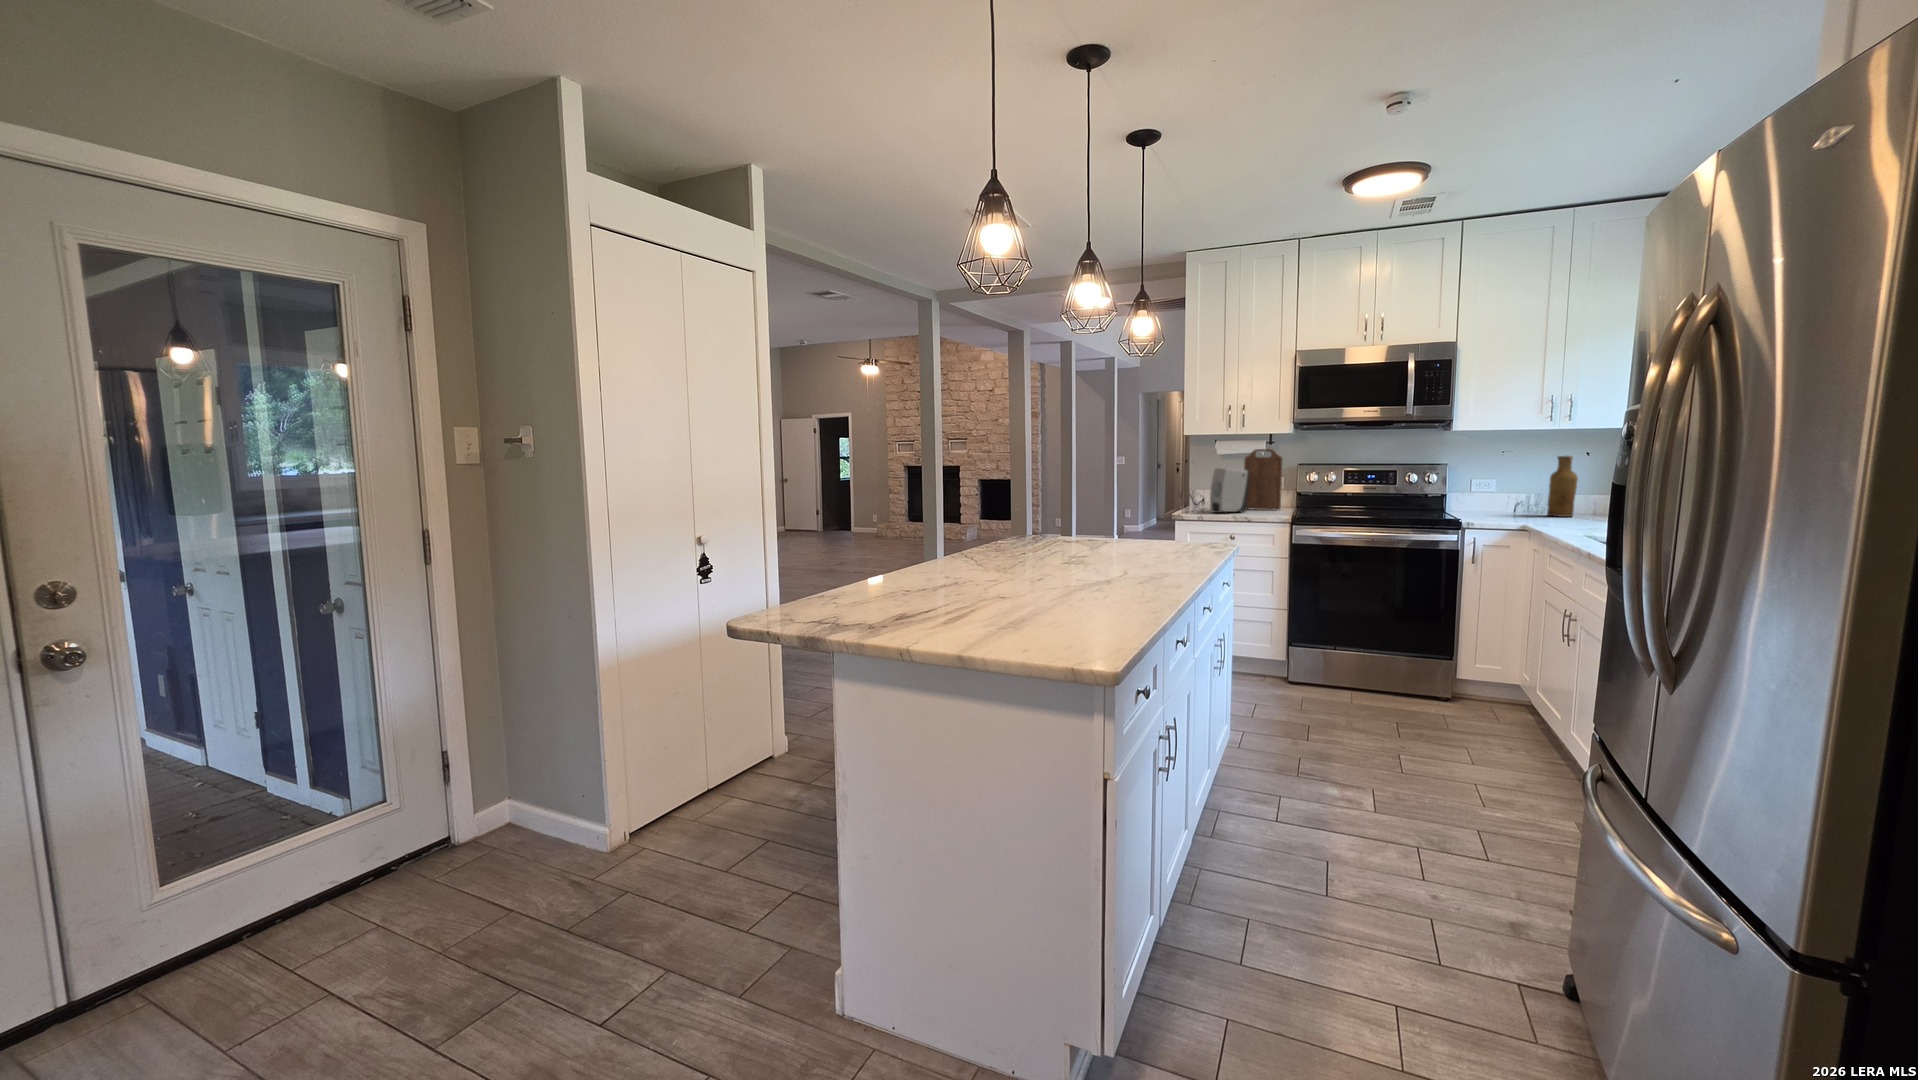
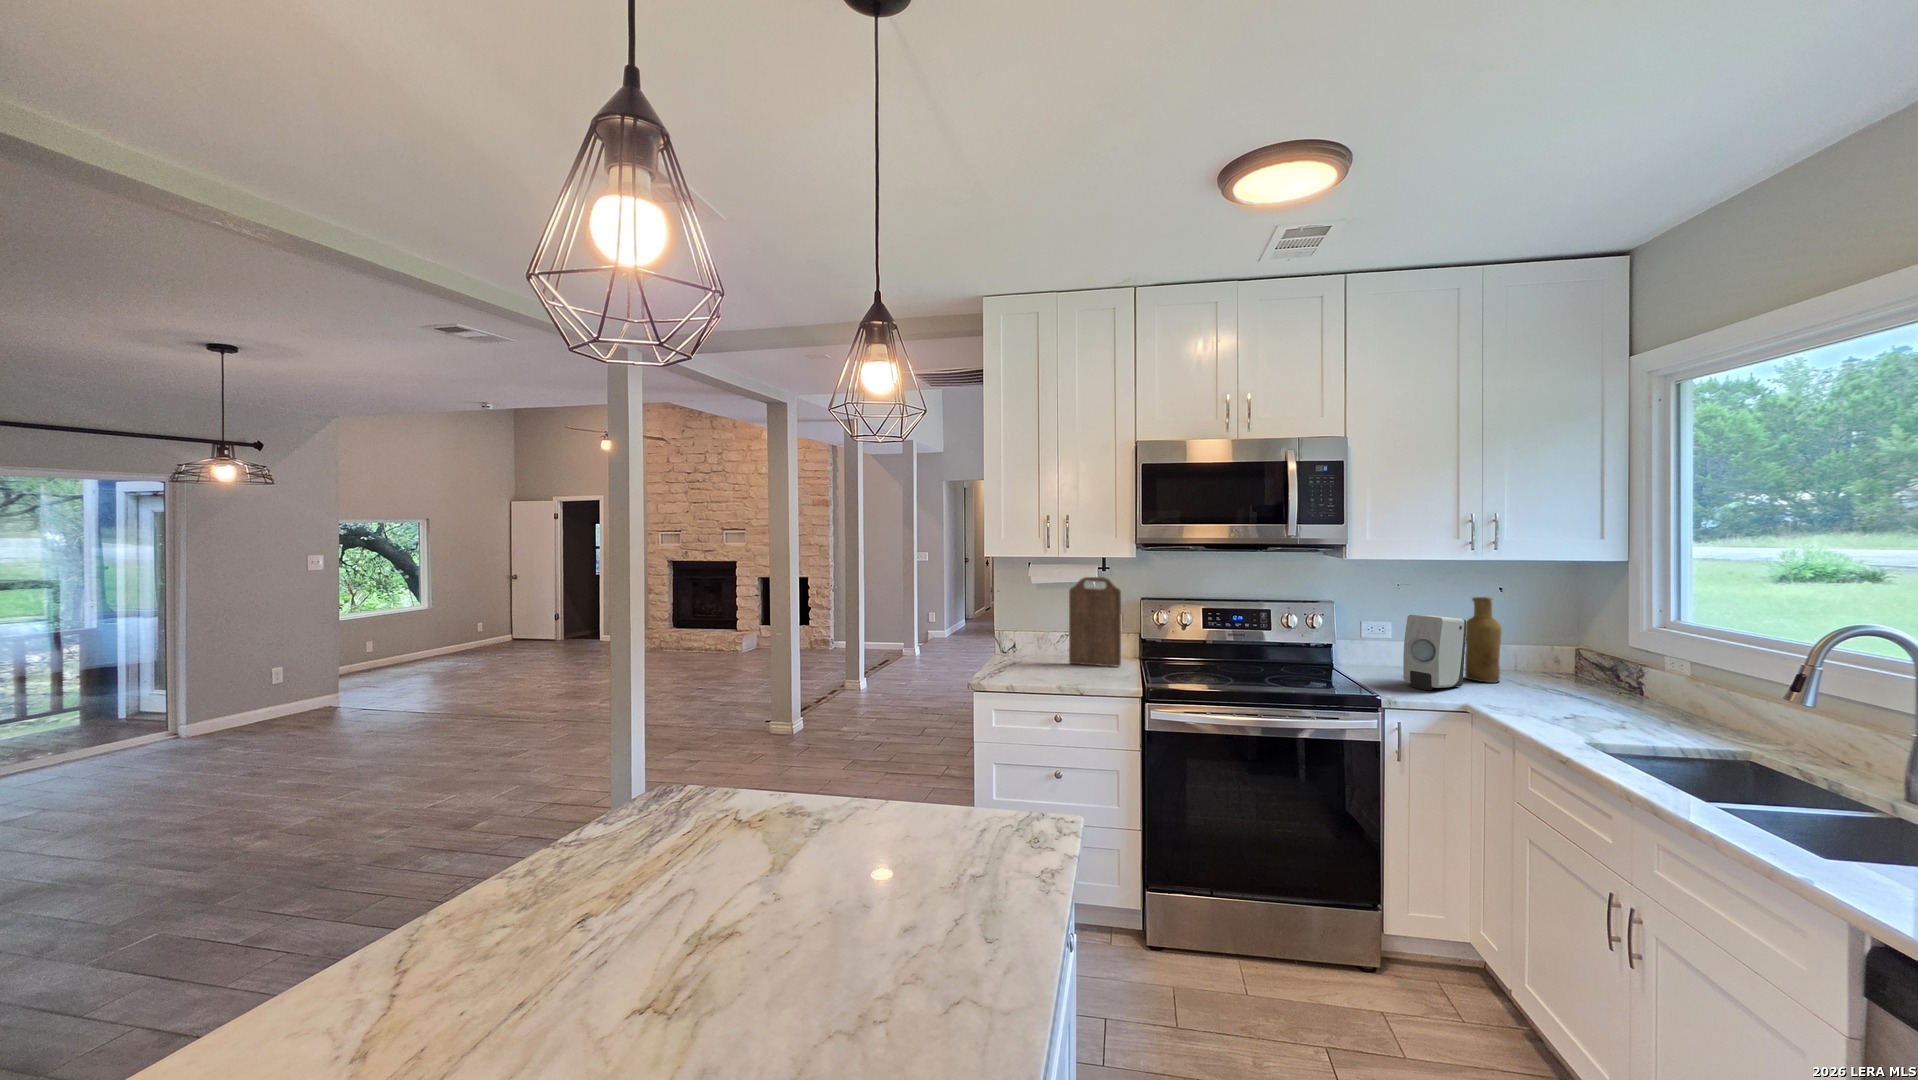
soap dispenser: present [1210,468,1250,513] -> present [1403,615,1466,690]

